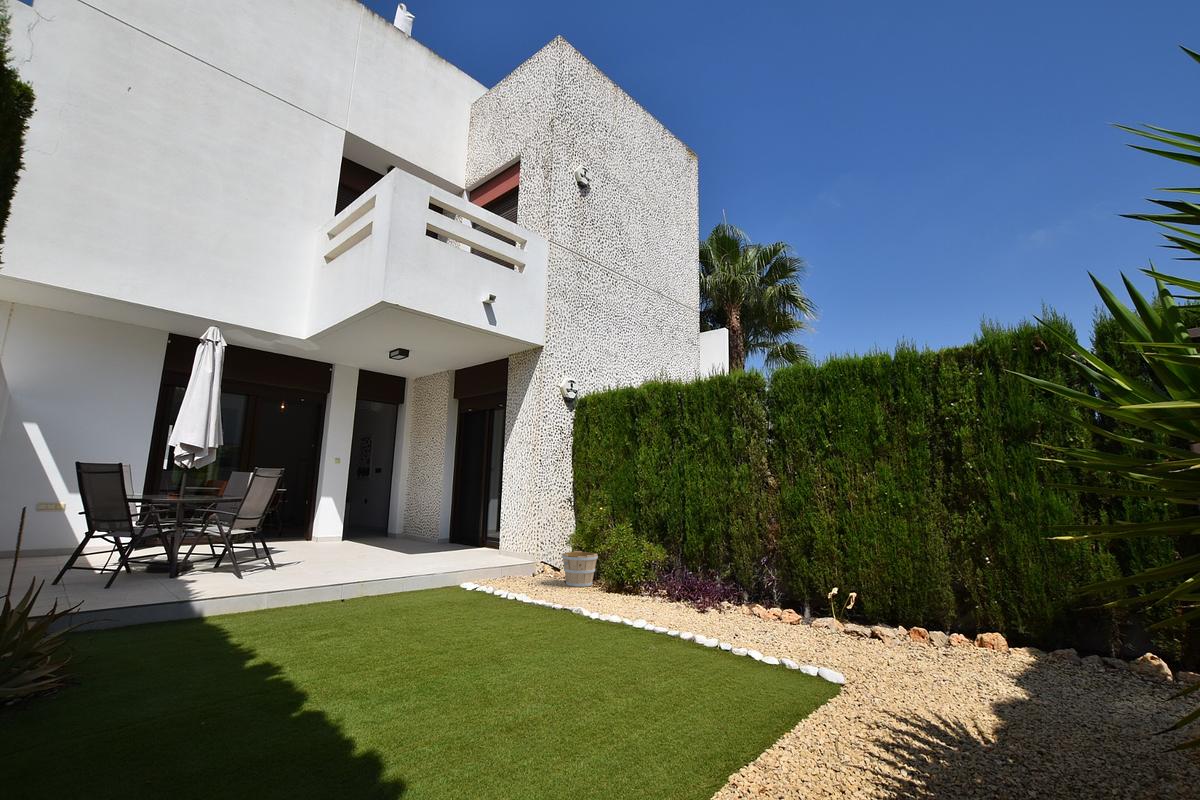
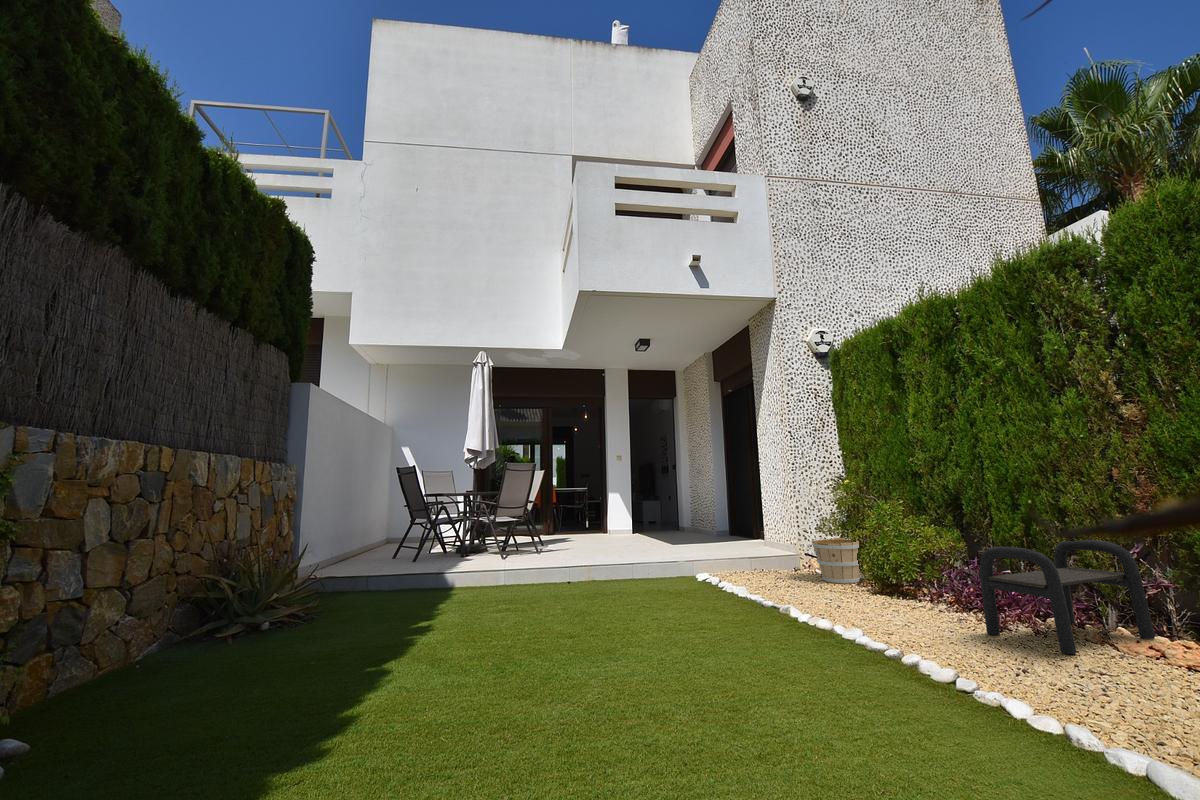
bench: none [697,553,765,621] -> present [980,539,1155,654]

